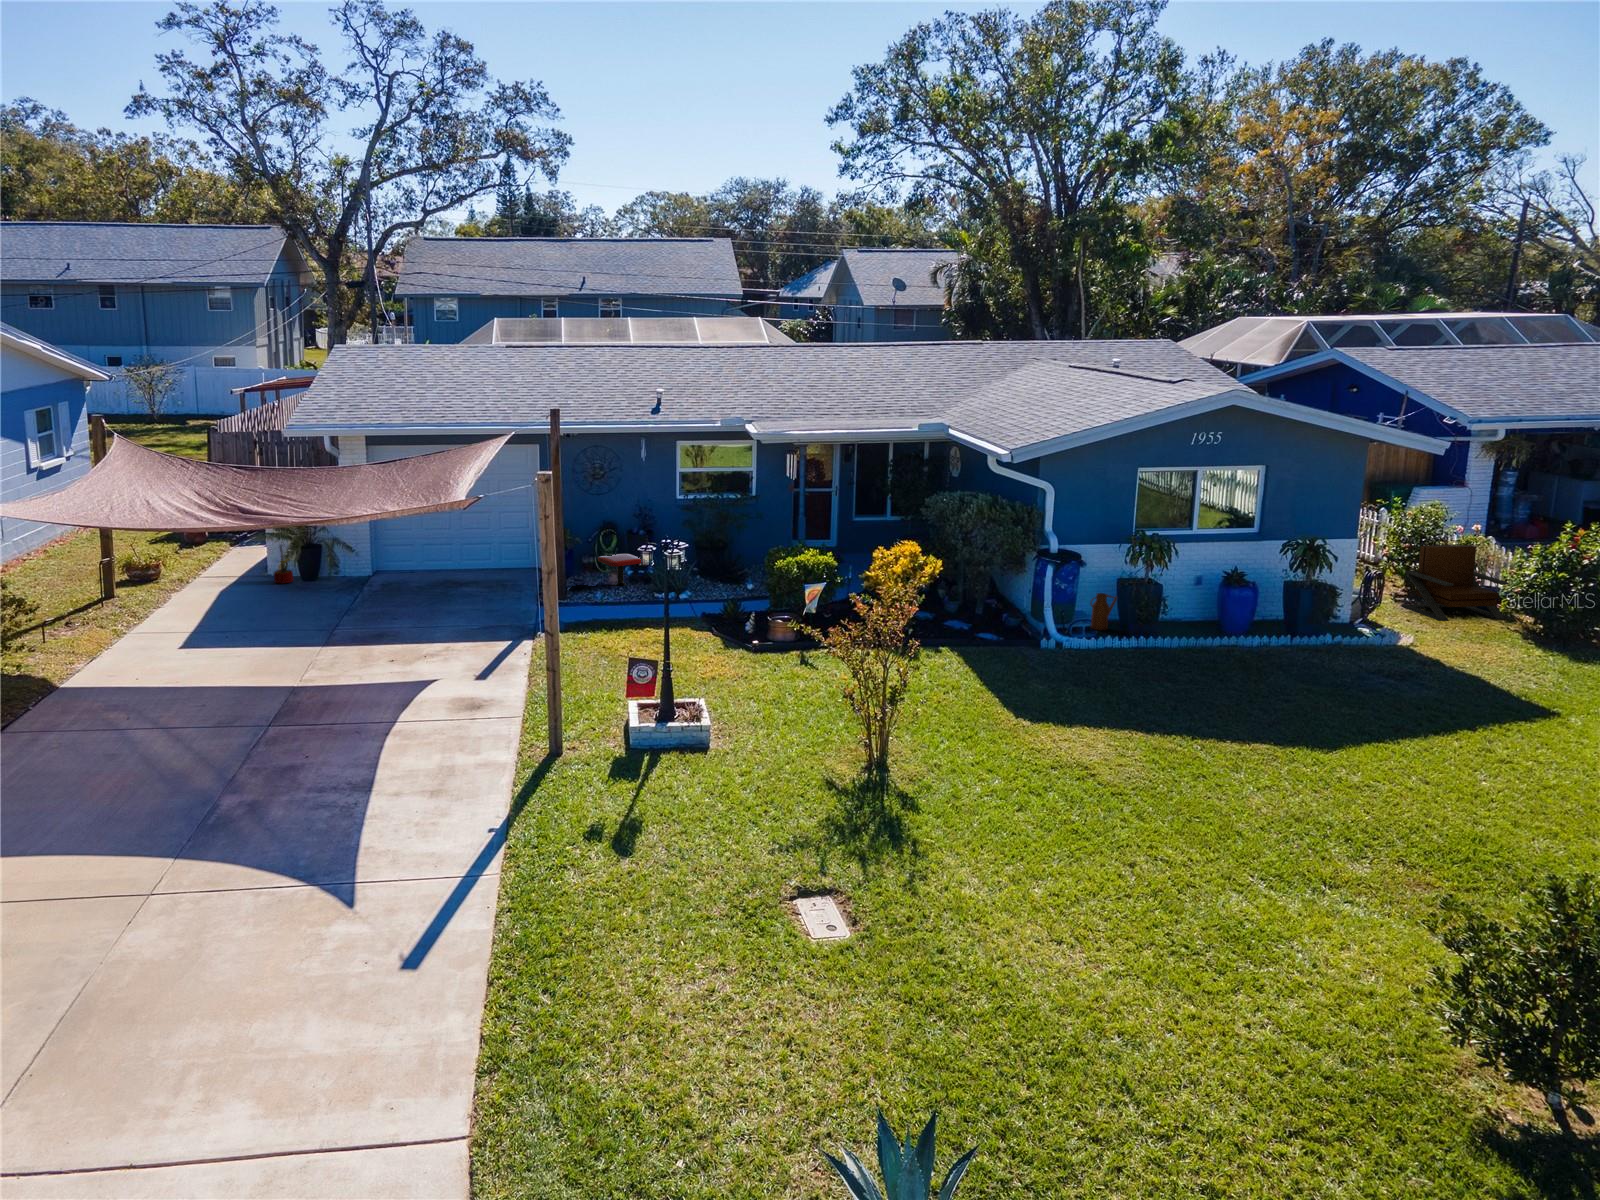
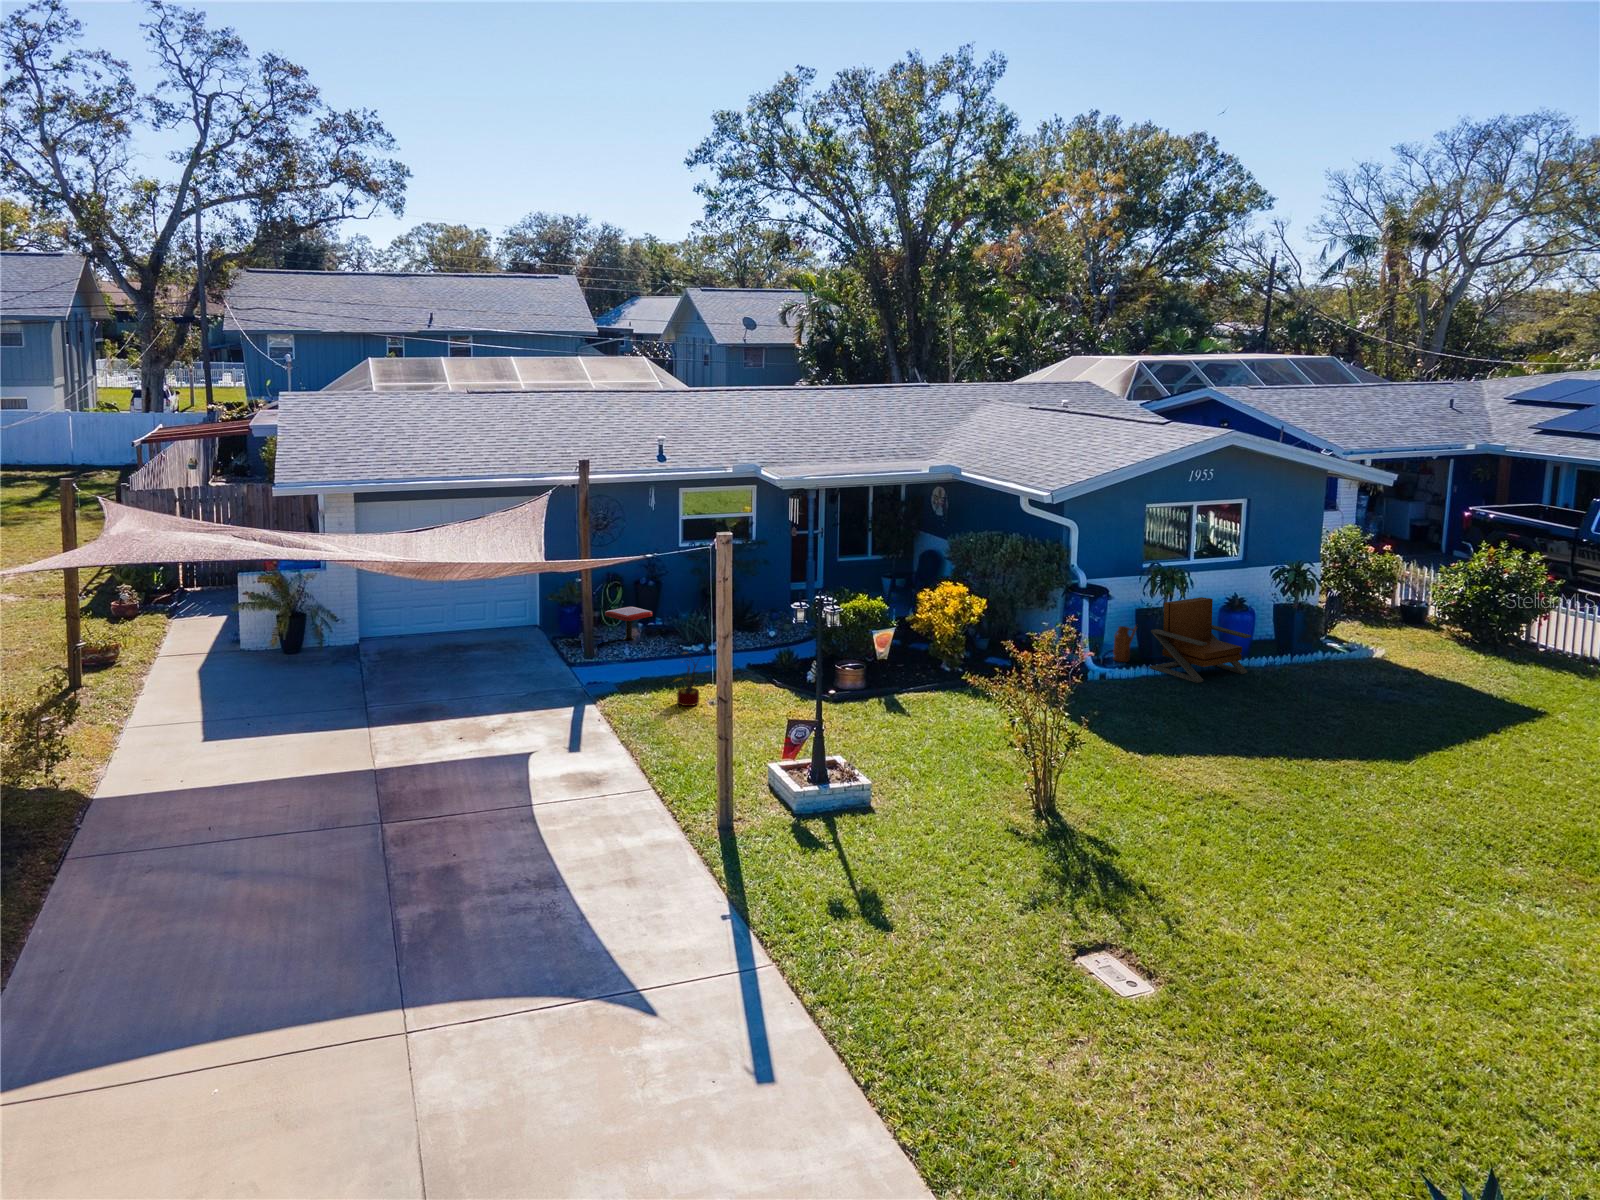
decorative plant: present [274,545,293,583] -> present [674,660,699,706]
lounge chair: present [1402,545,1508,621] -> present [1150,597,1251,683]

